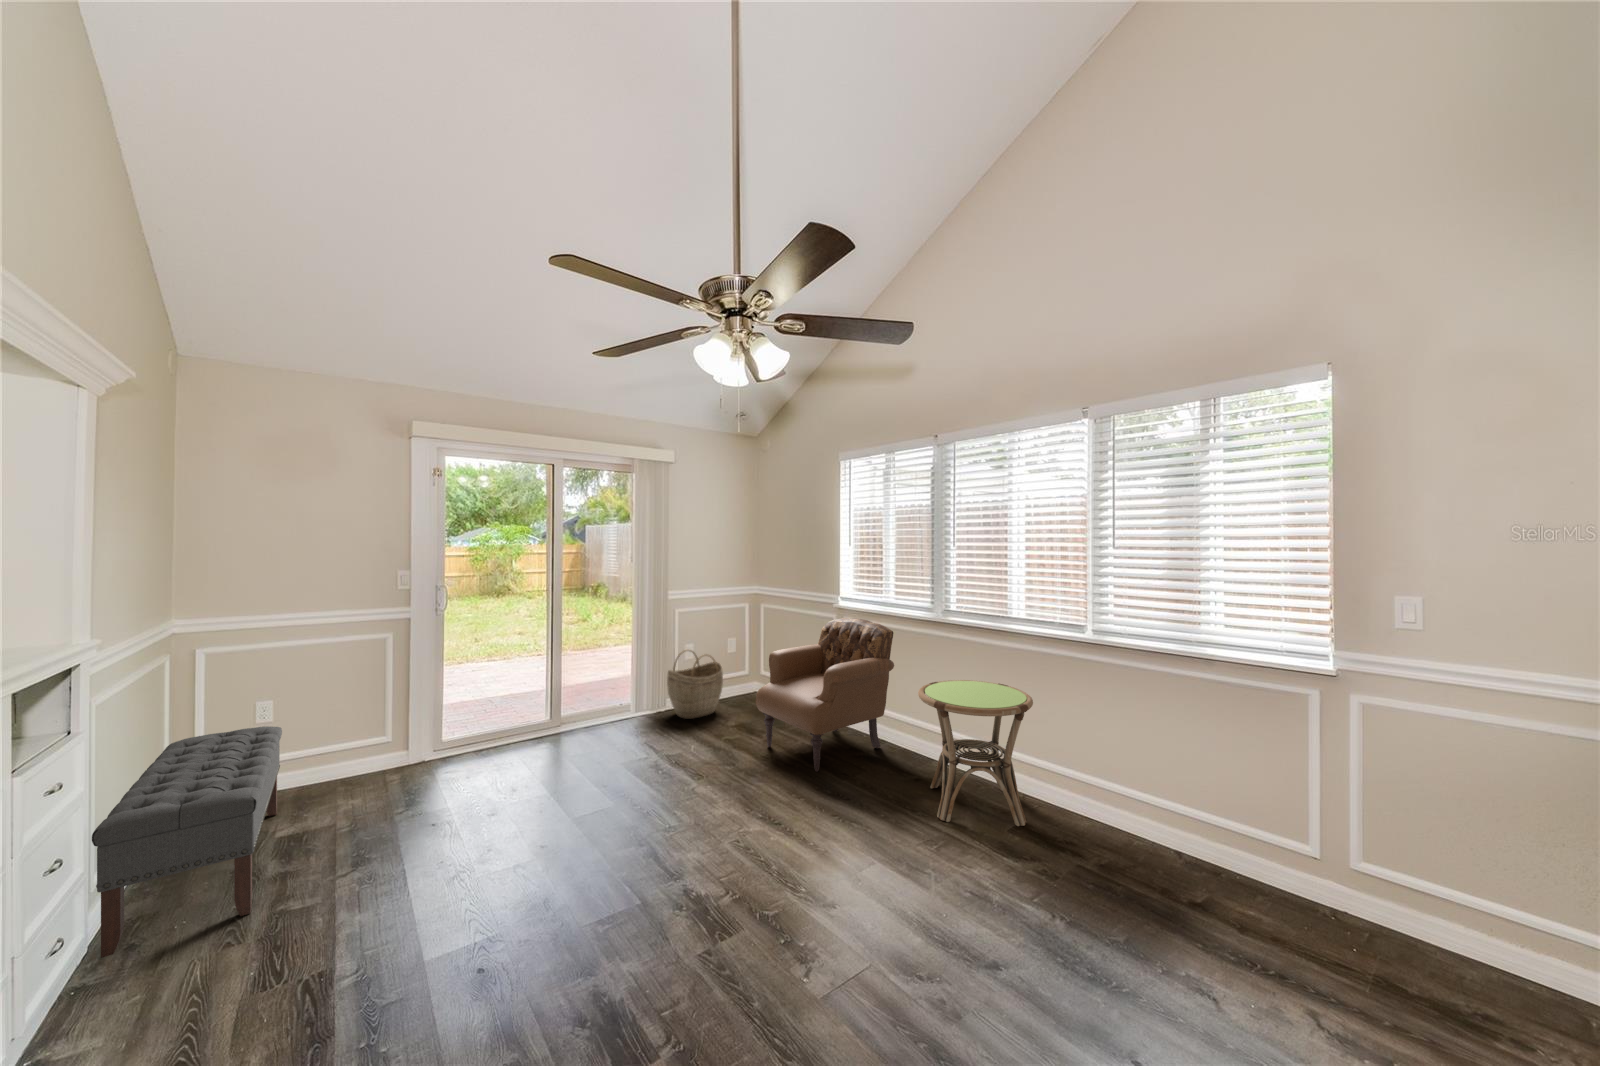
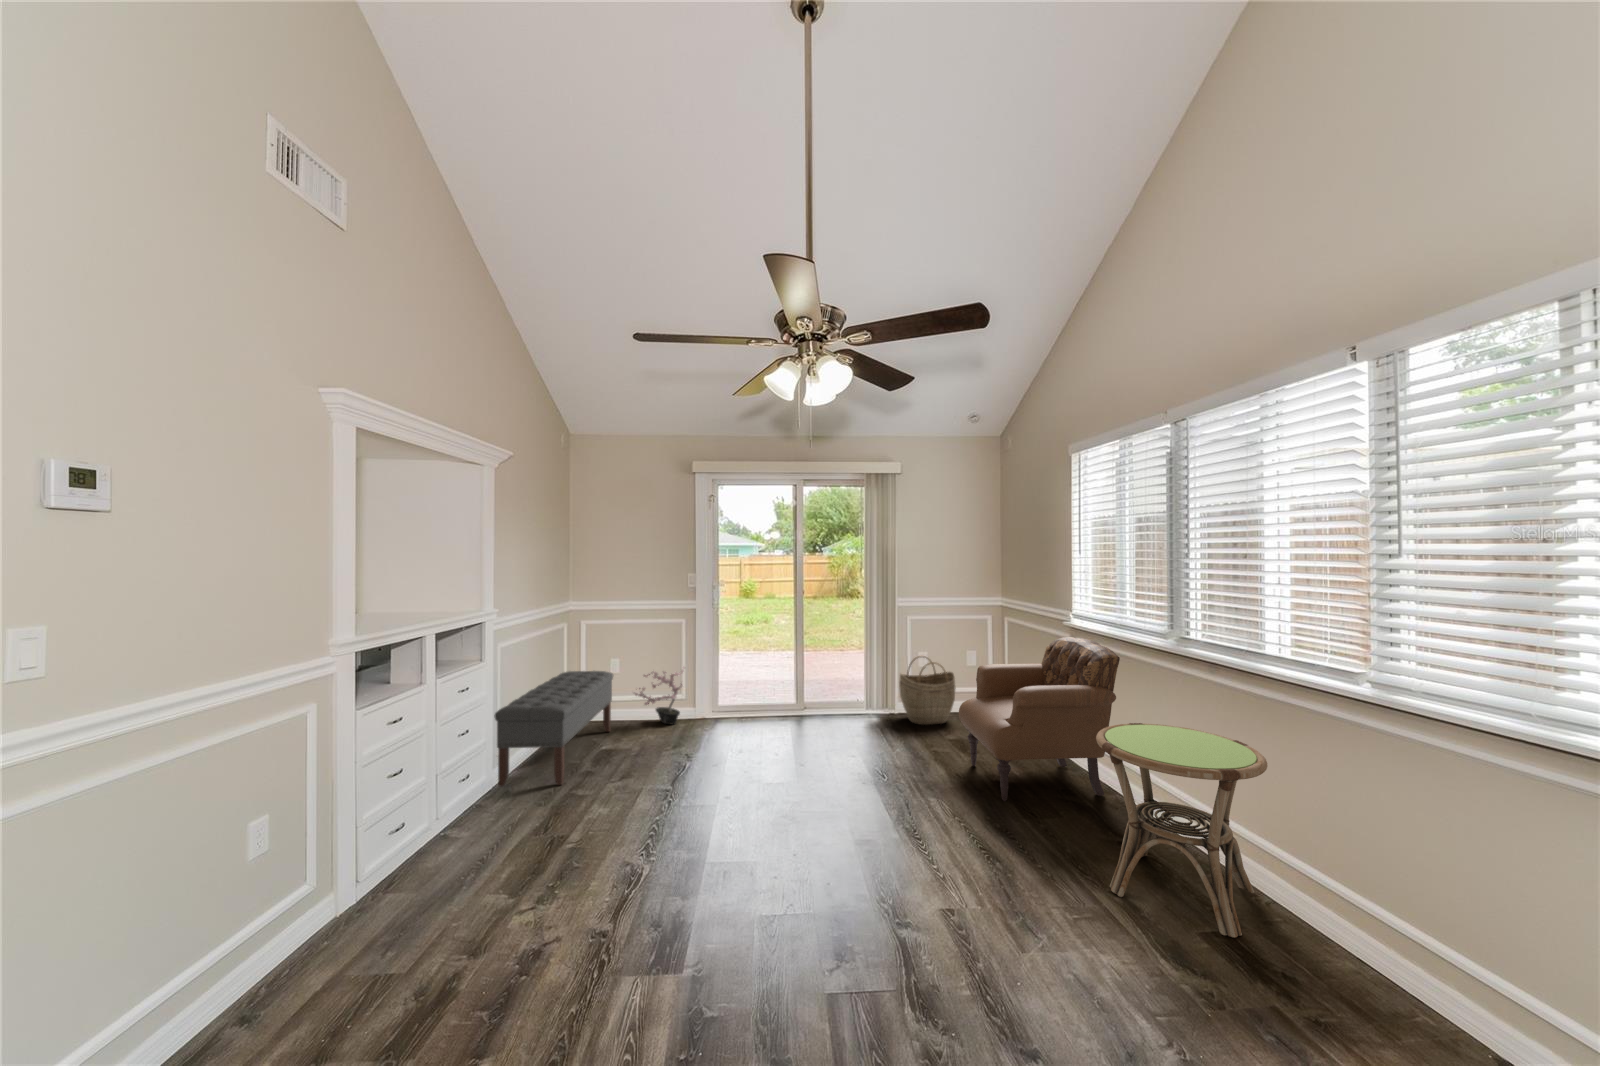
potted plant: none [307,698,402,782] -> present [635,667,684,724]

